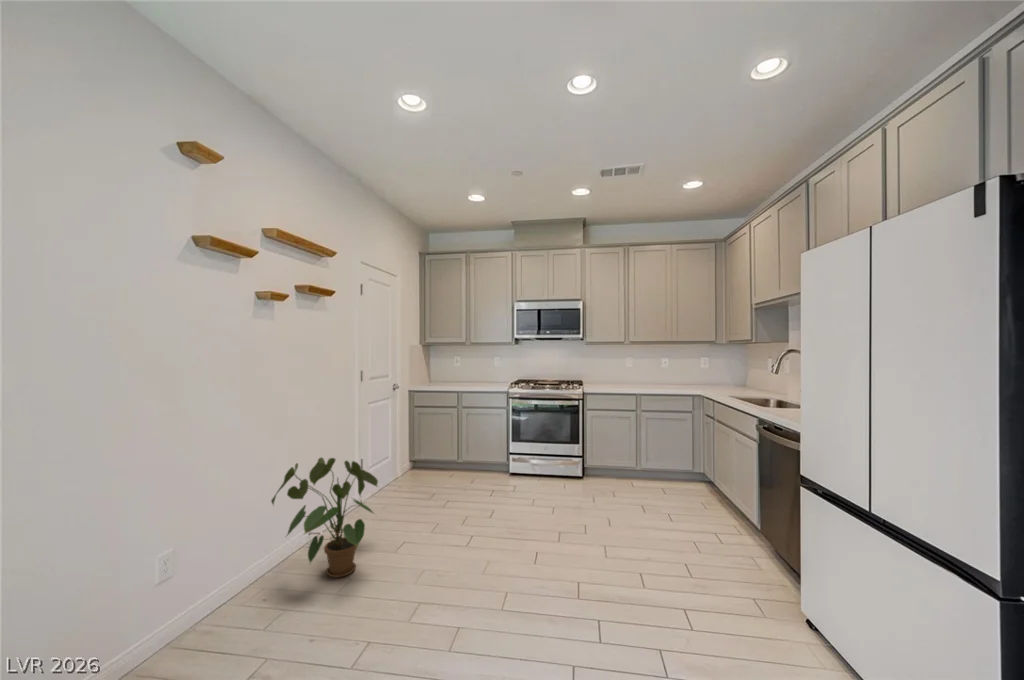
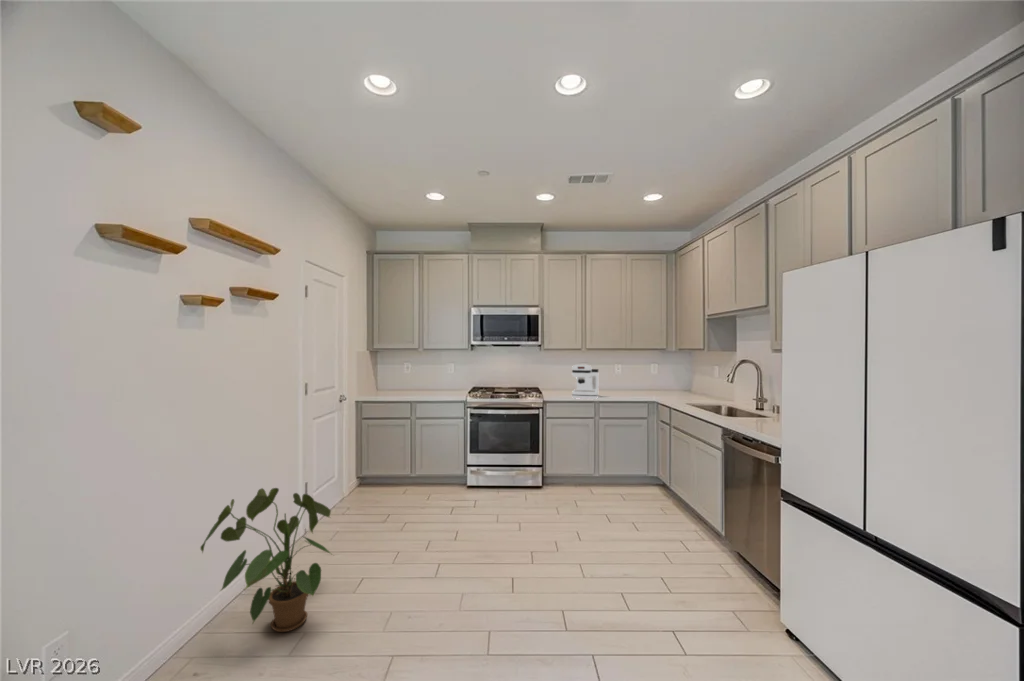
coffee maker: none [613,357,641,392] -> present [572,365,598,399]

